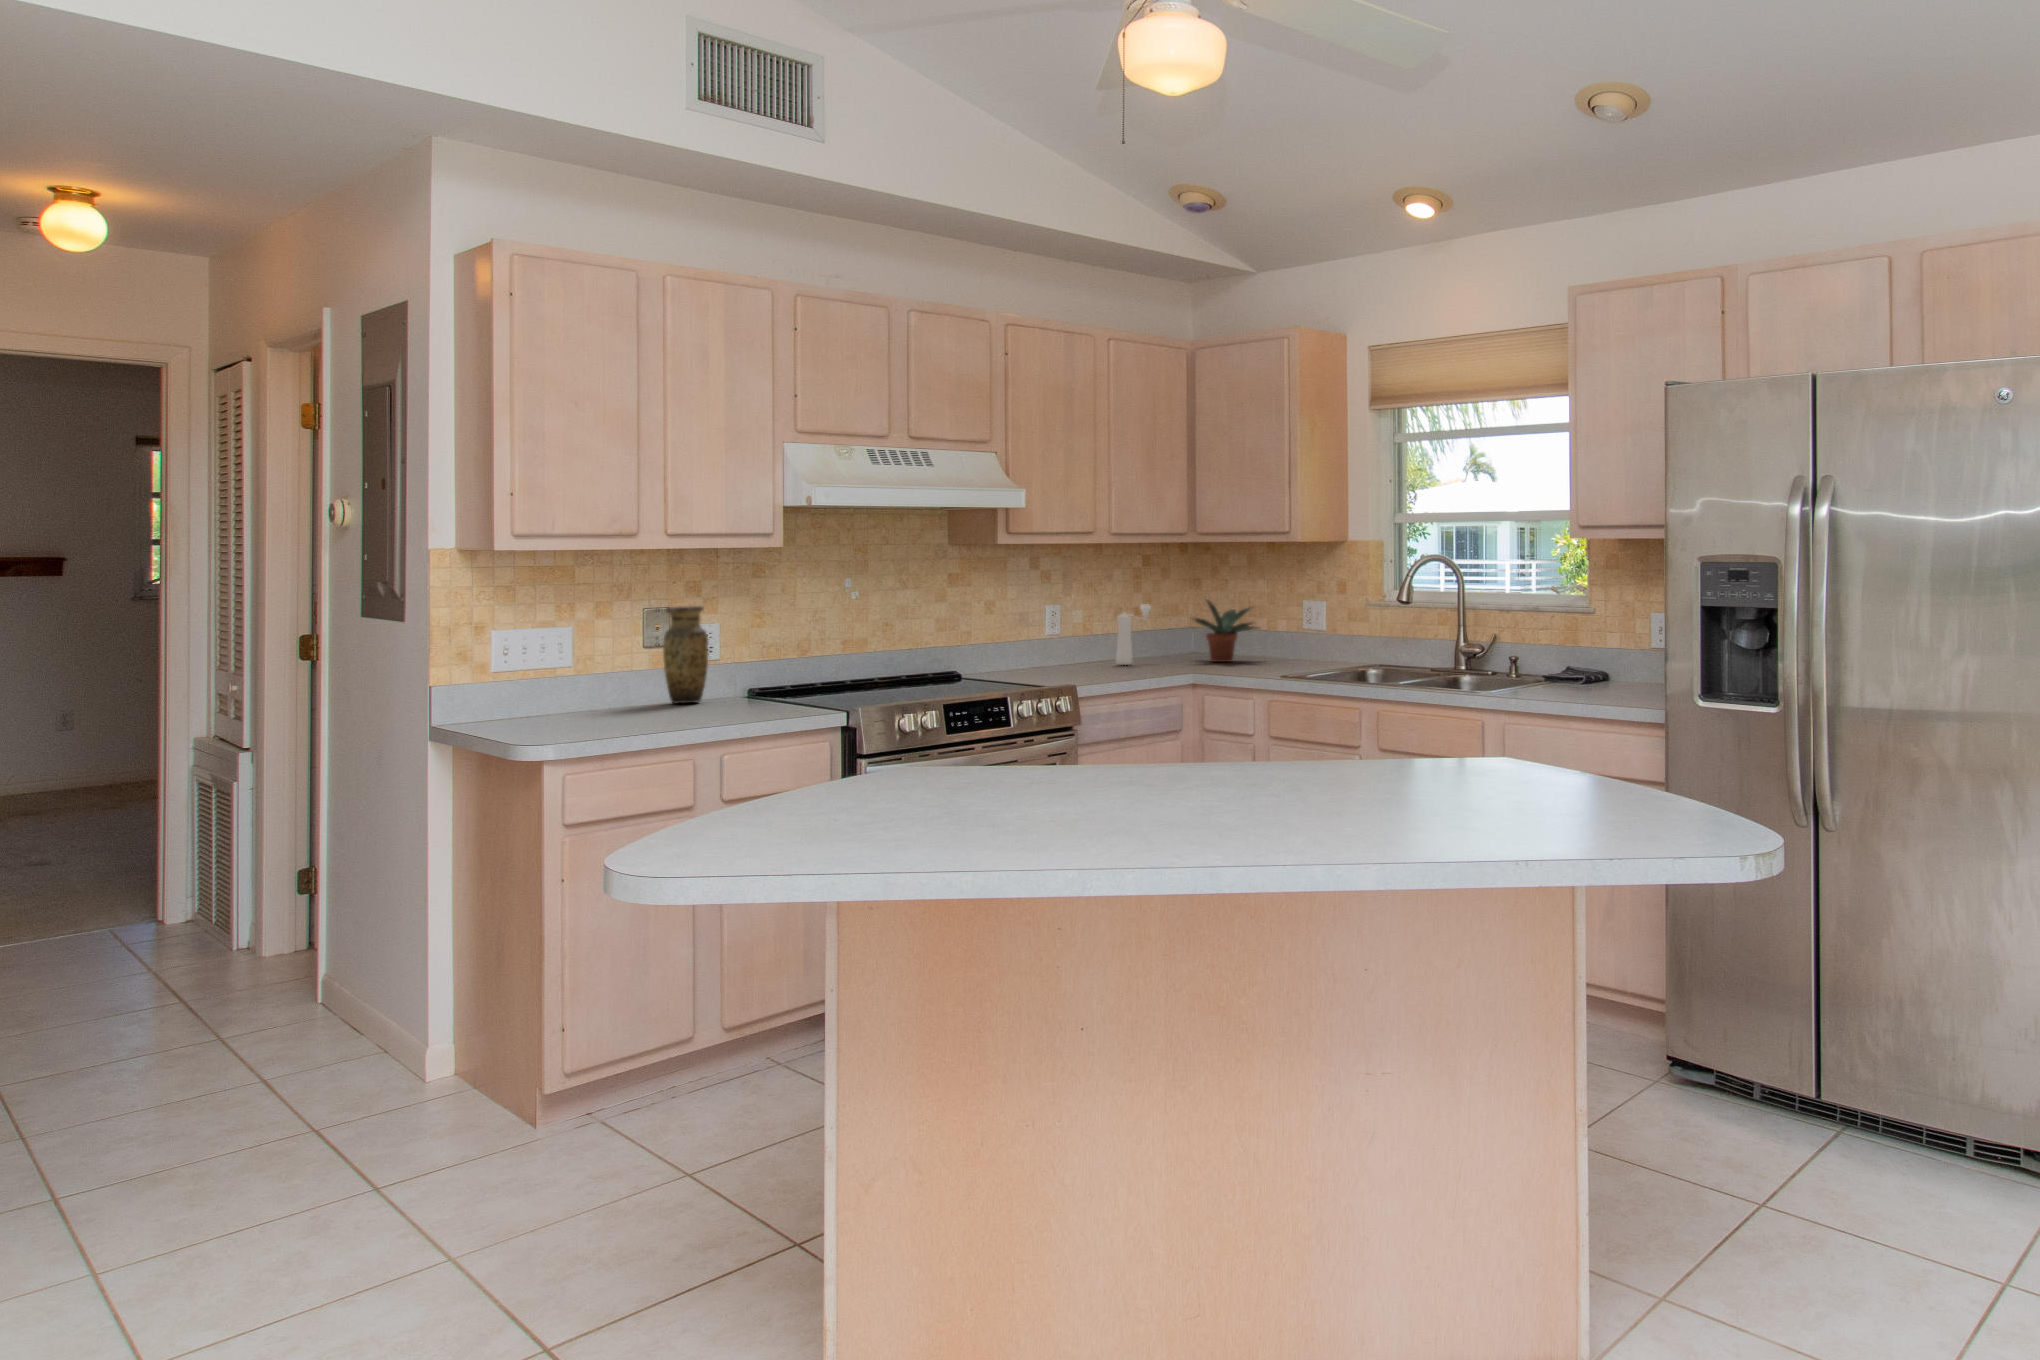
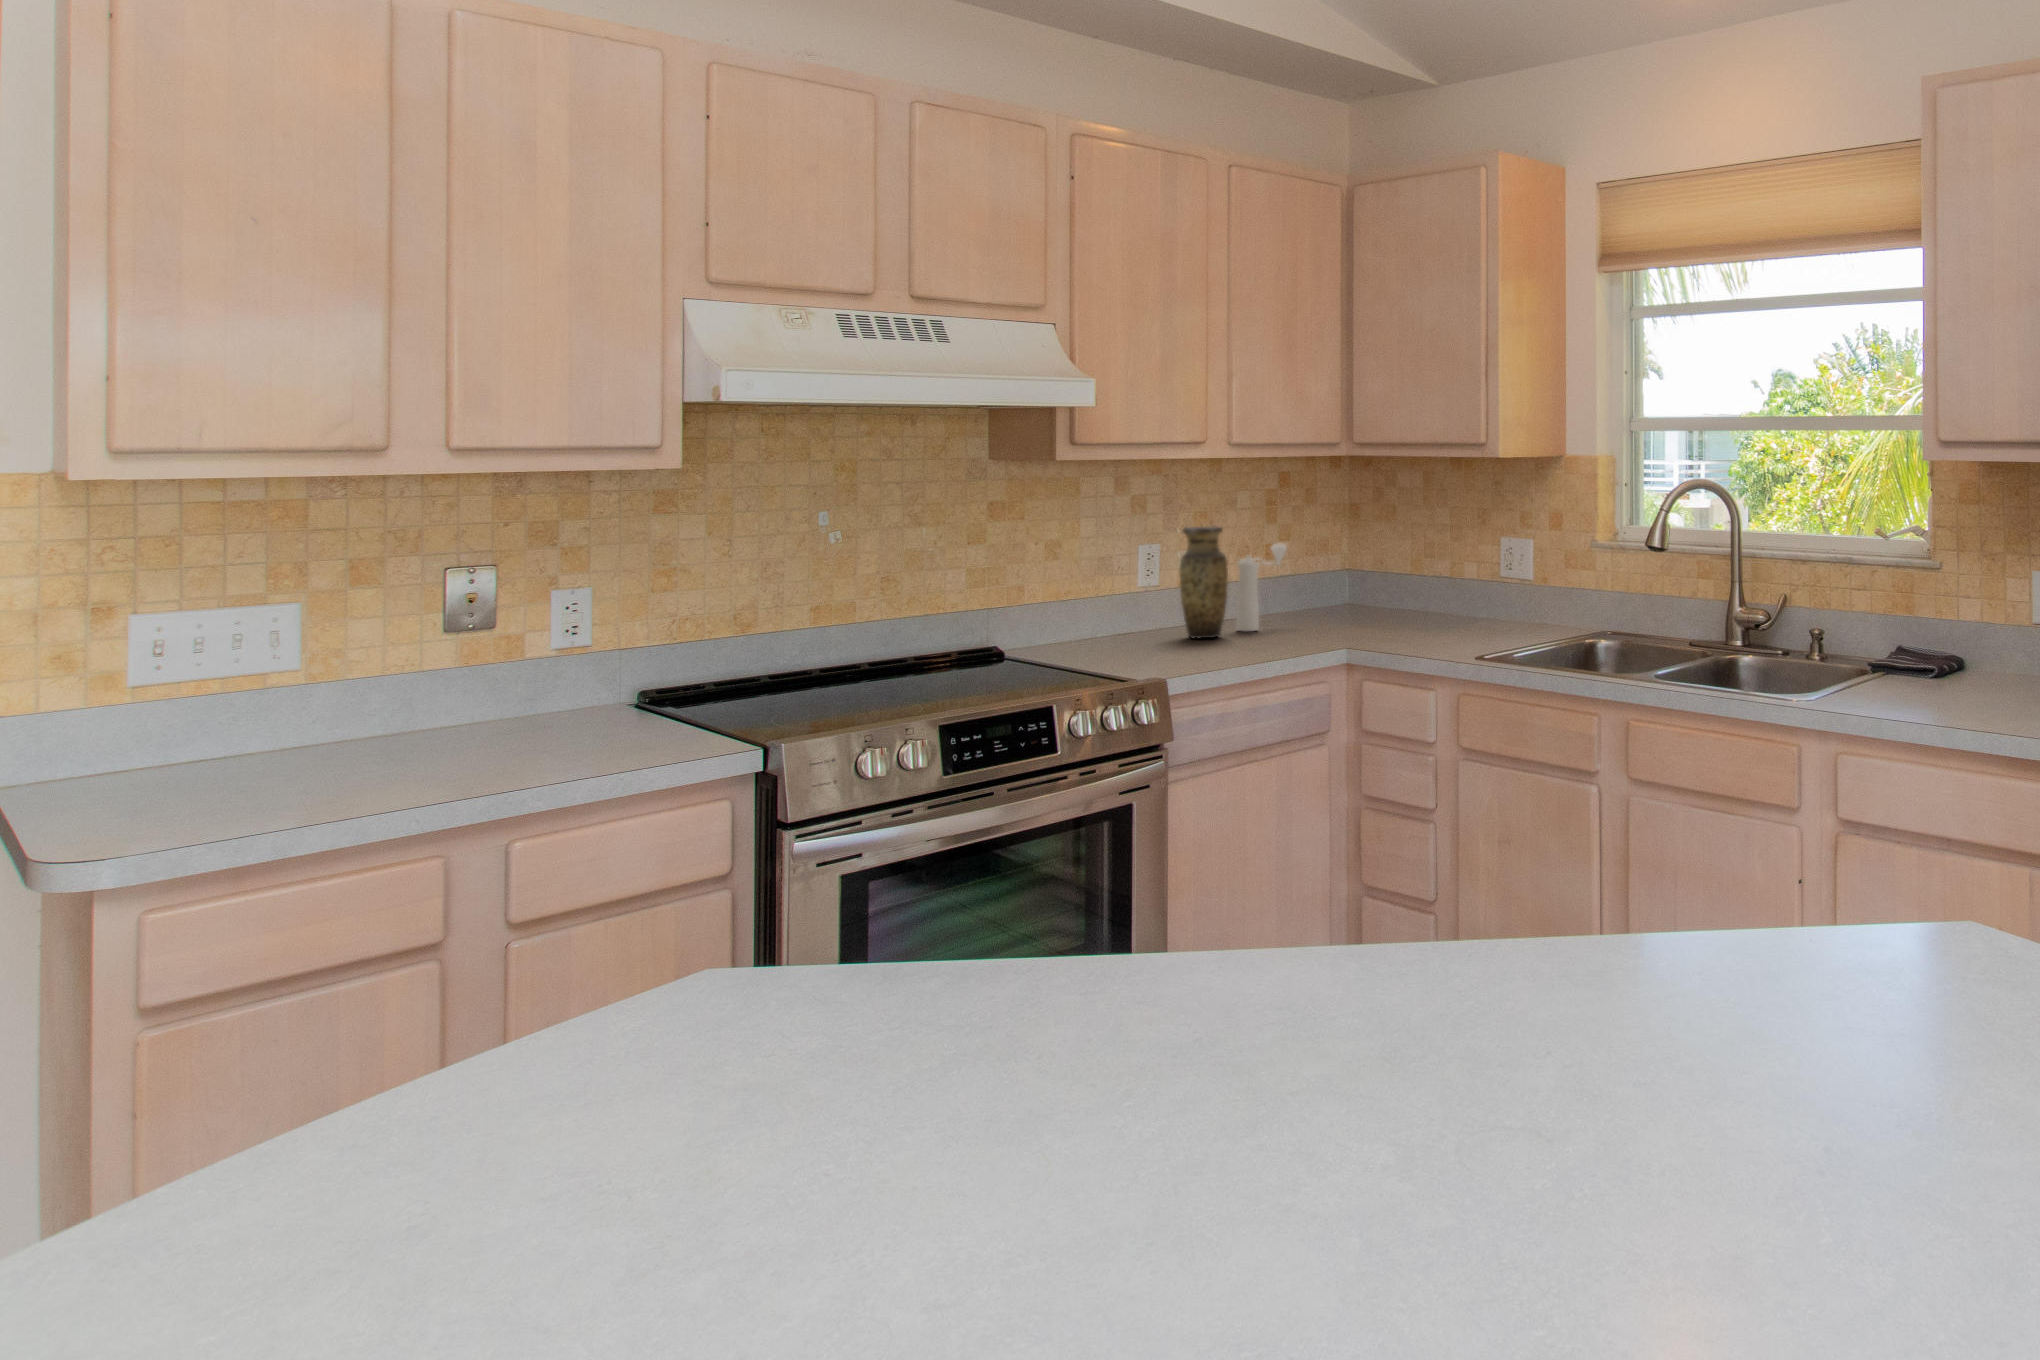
potted plant: present [1195,600,1256,662] -> none [1341,533,1444,625]
vase: present [663,606,708,704] -> present [1179,527,1228,638]

